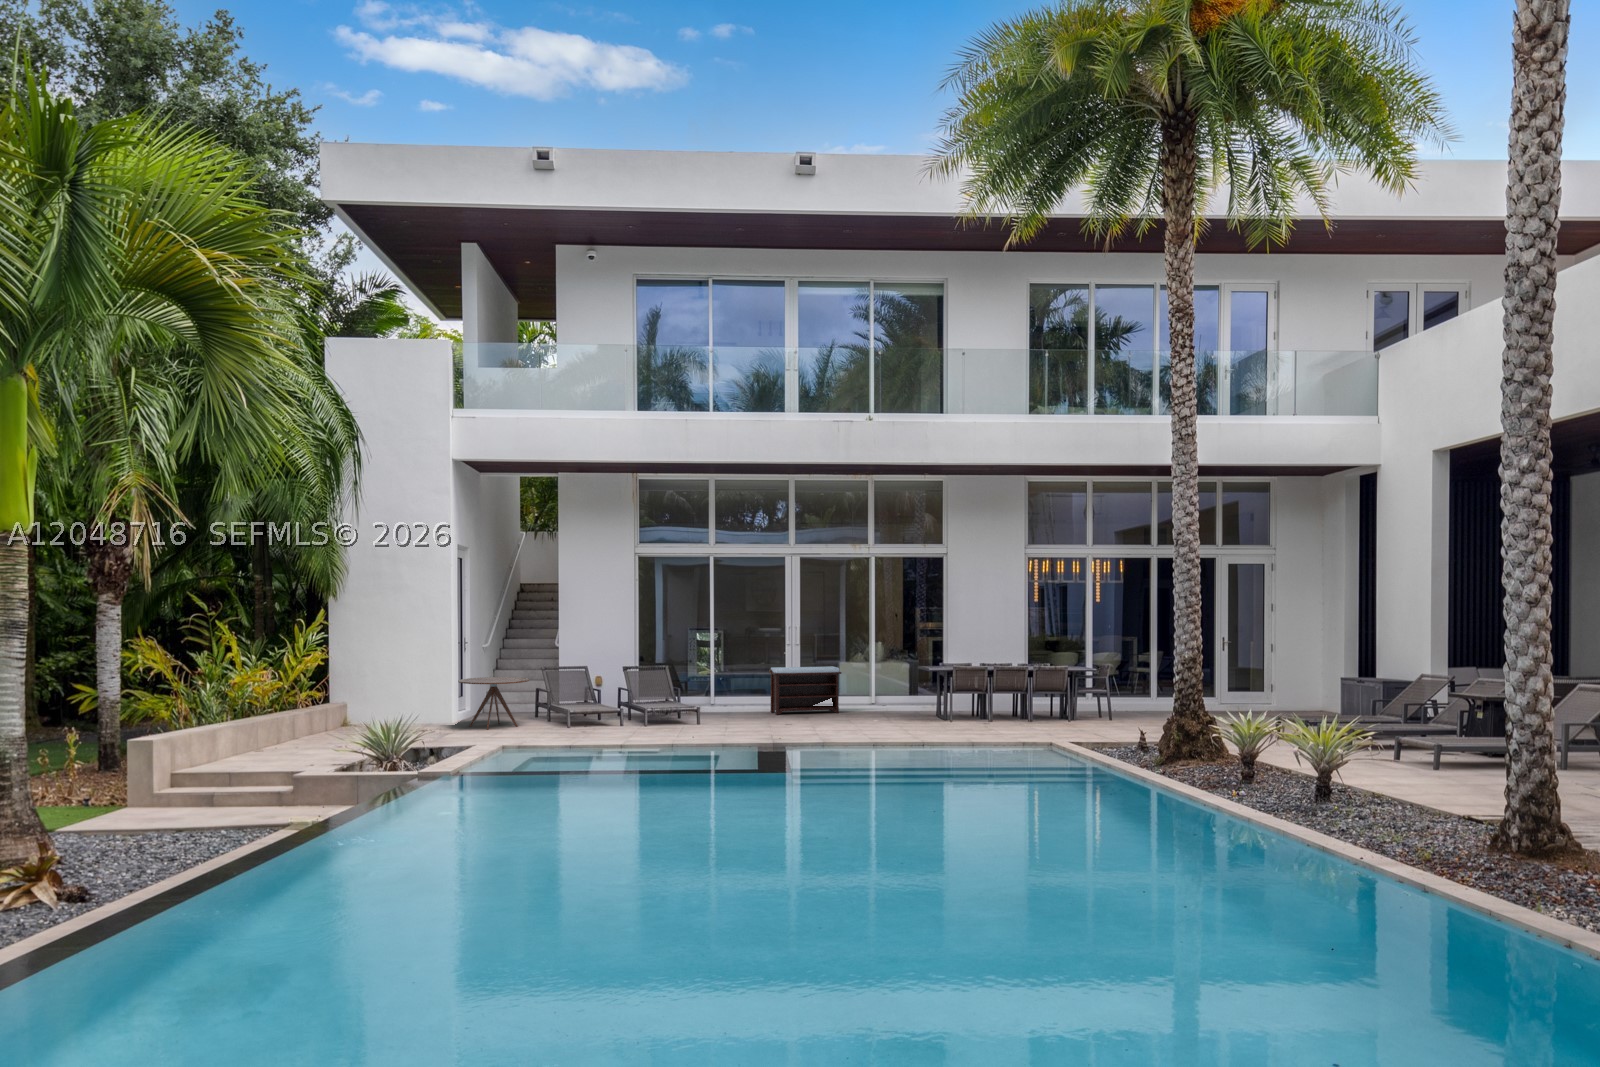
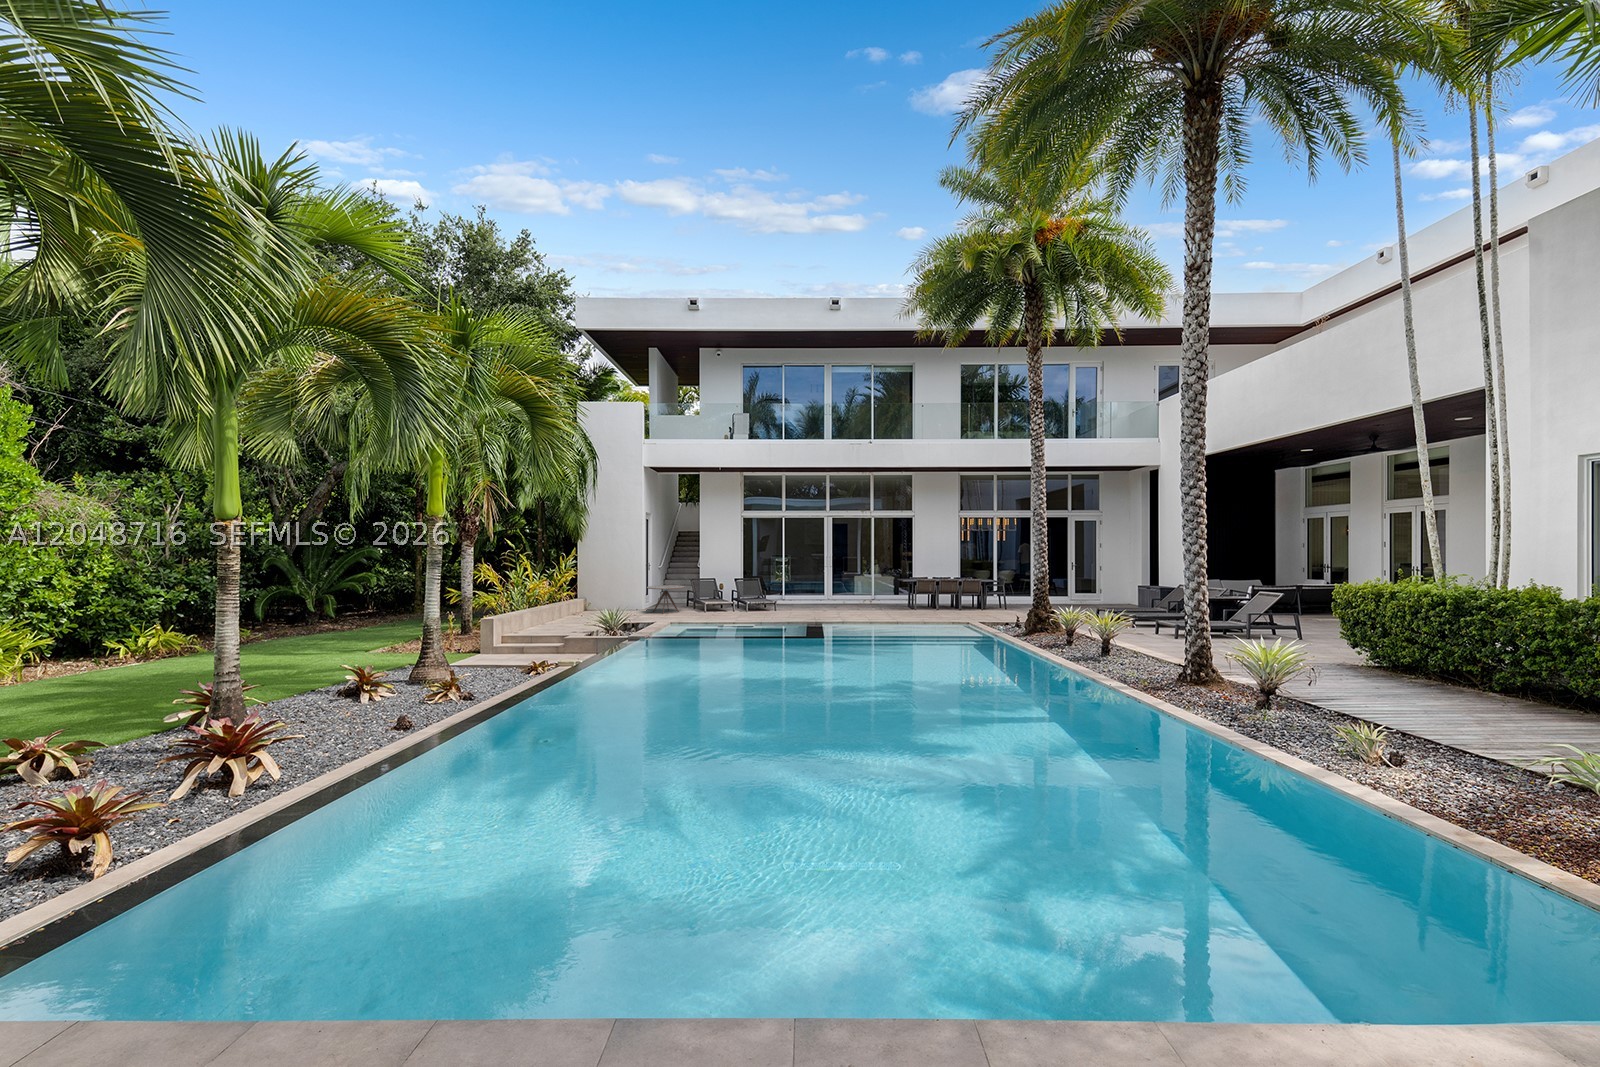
bench: present [769,666,841,715] -> none [815,580,855,606]

